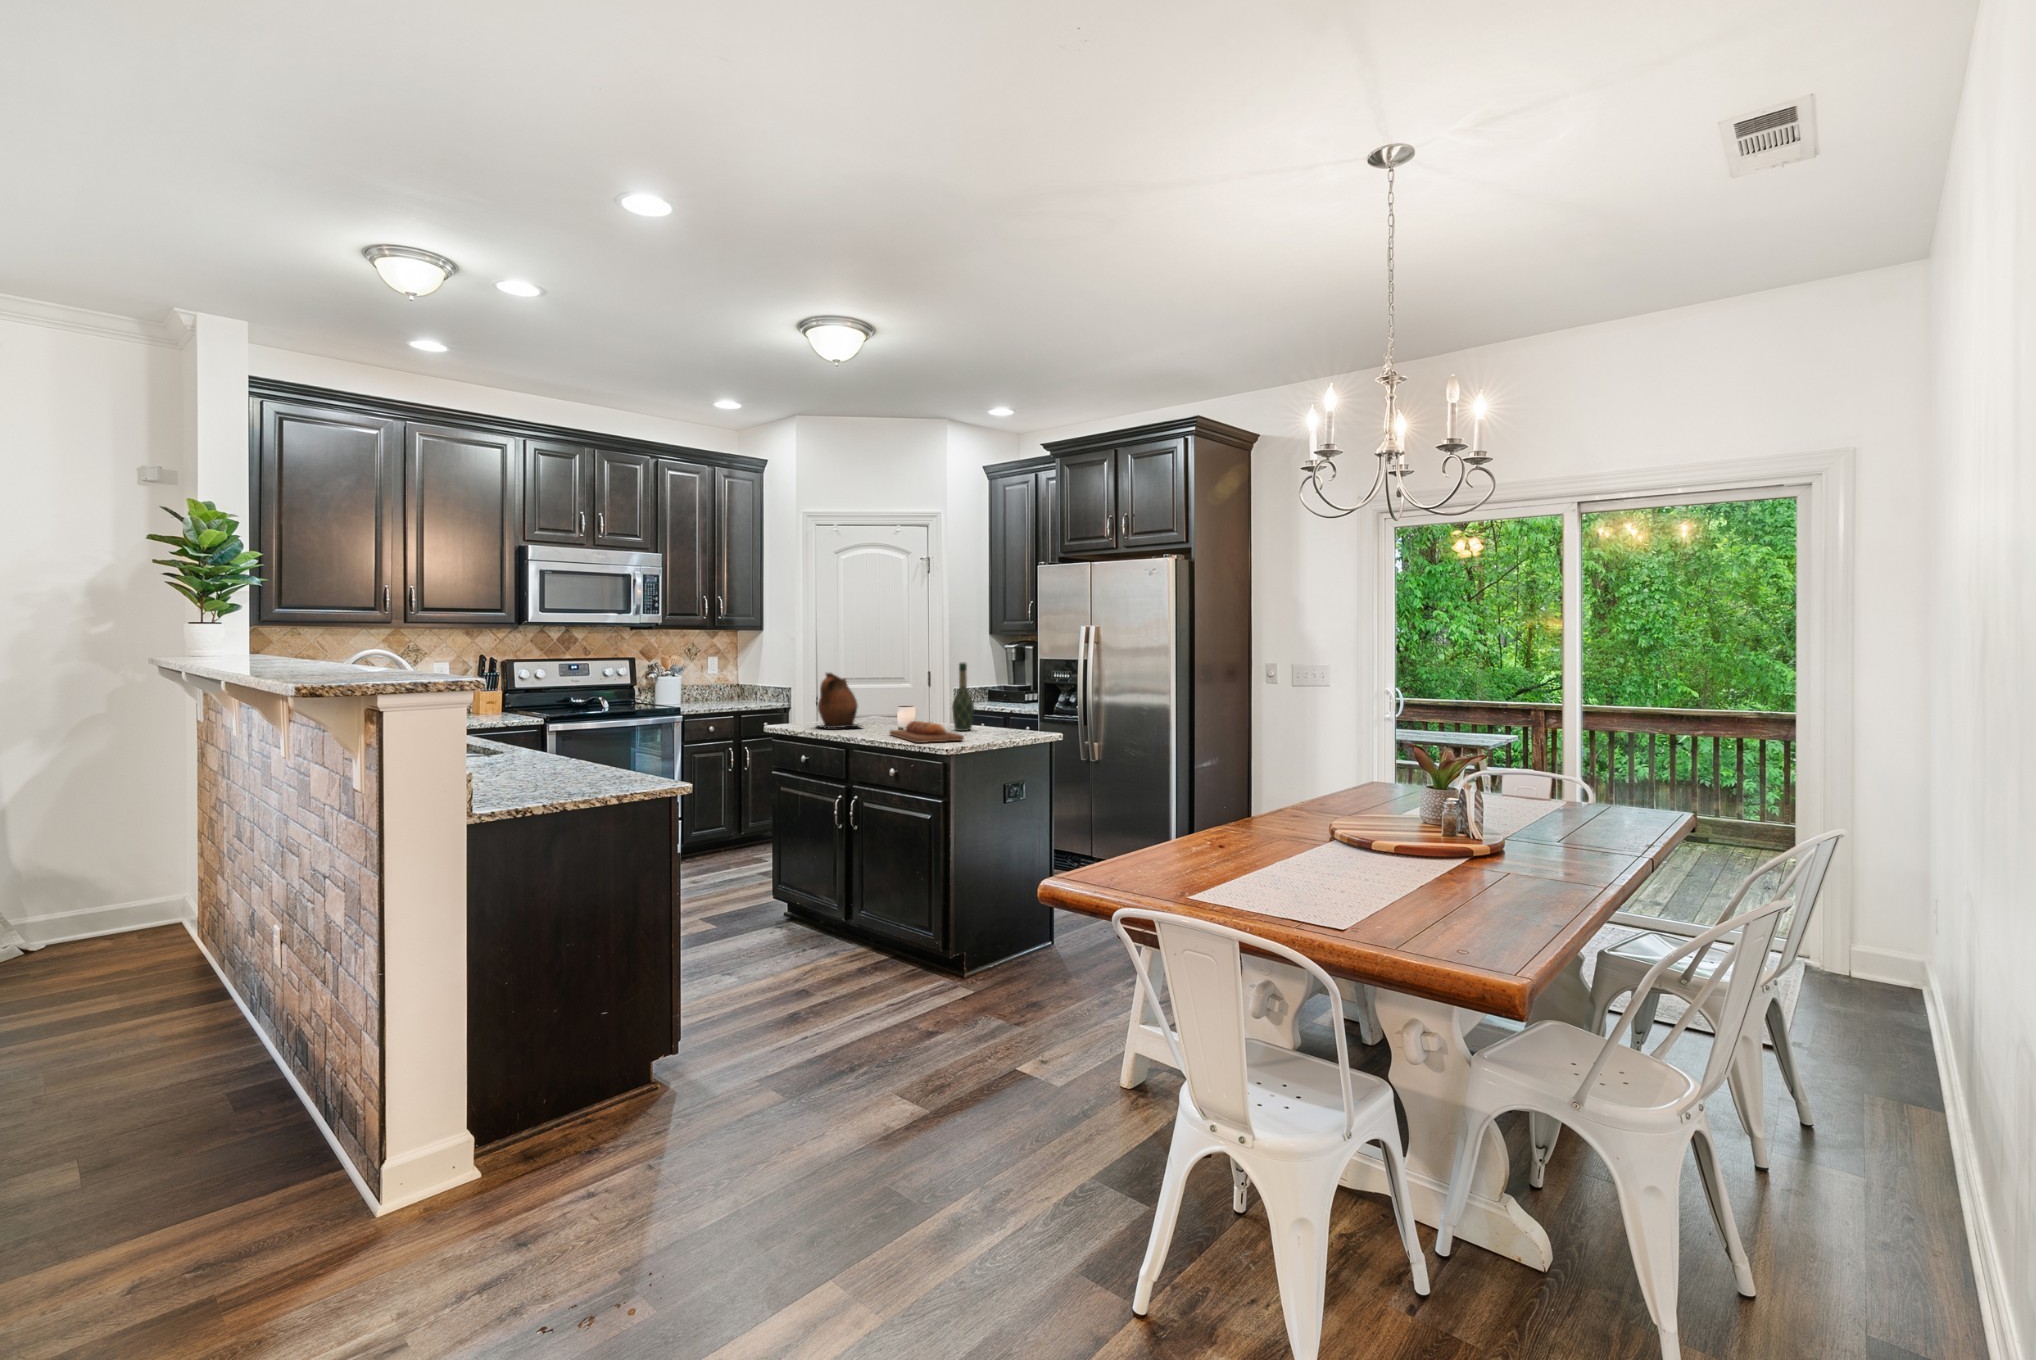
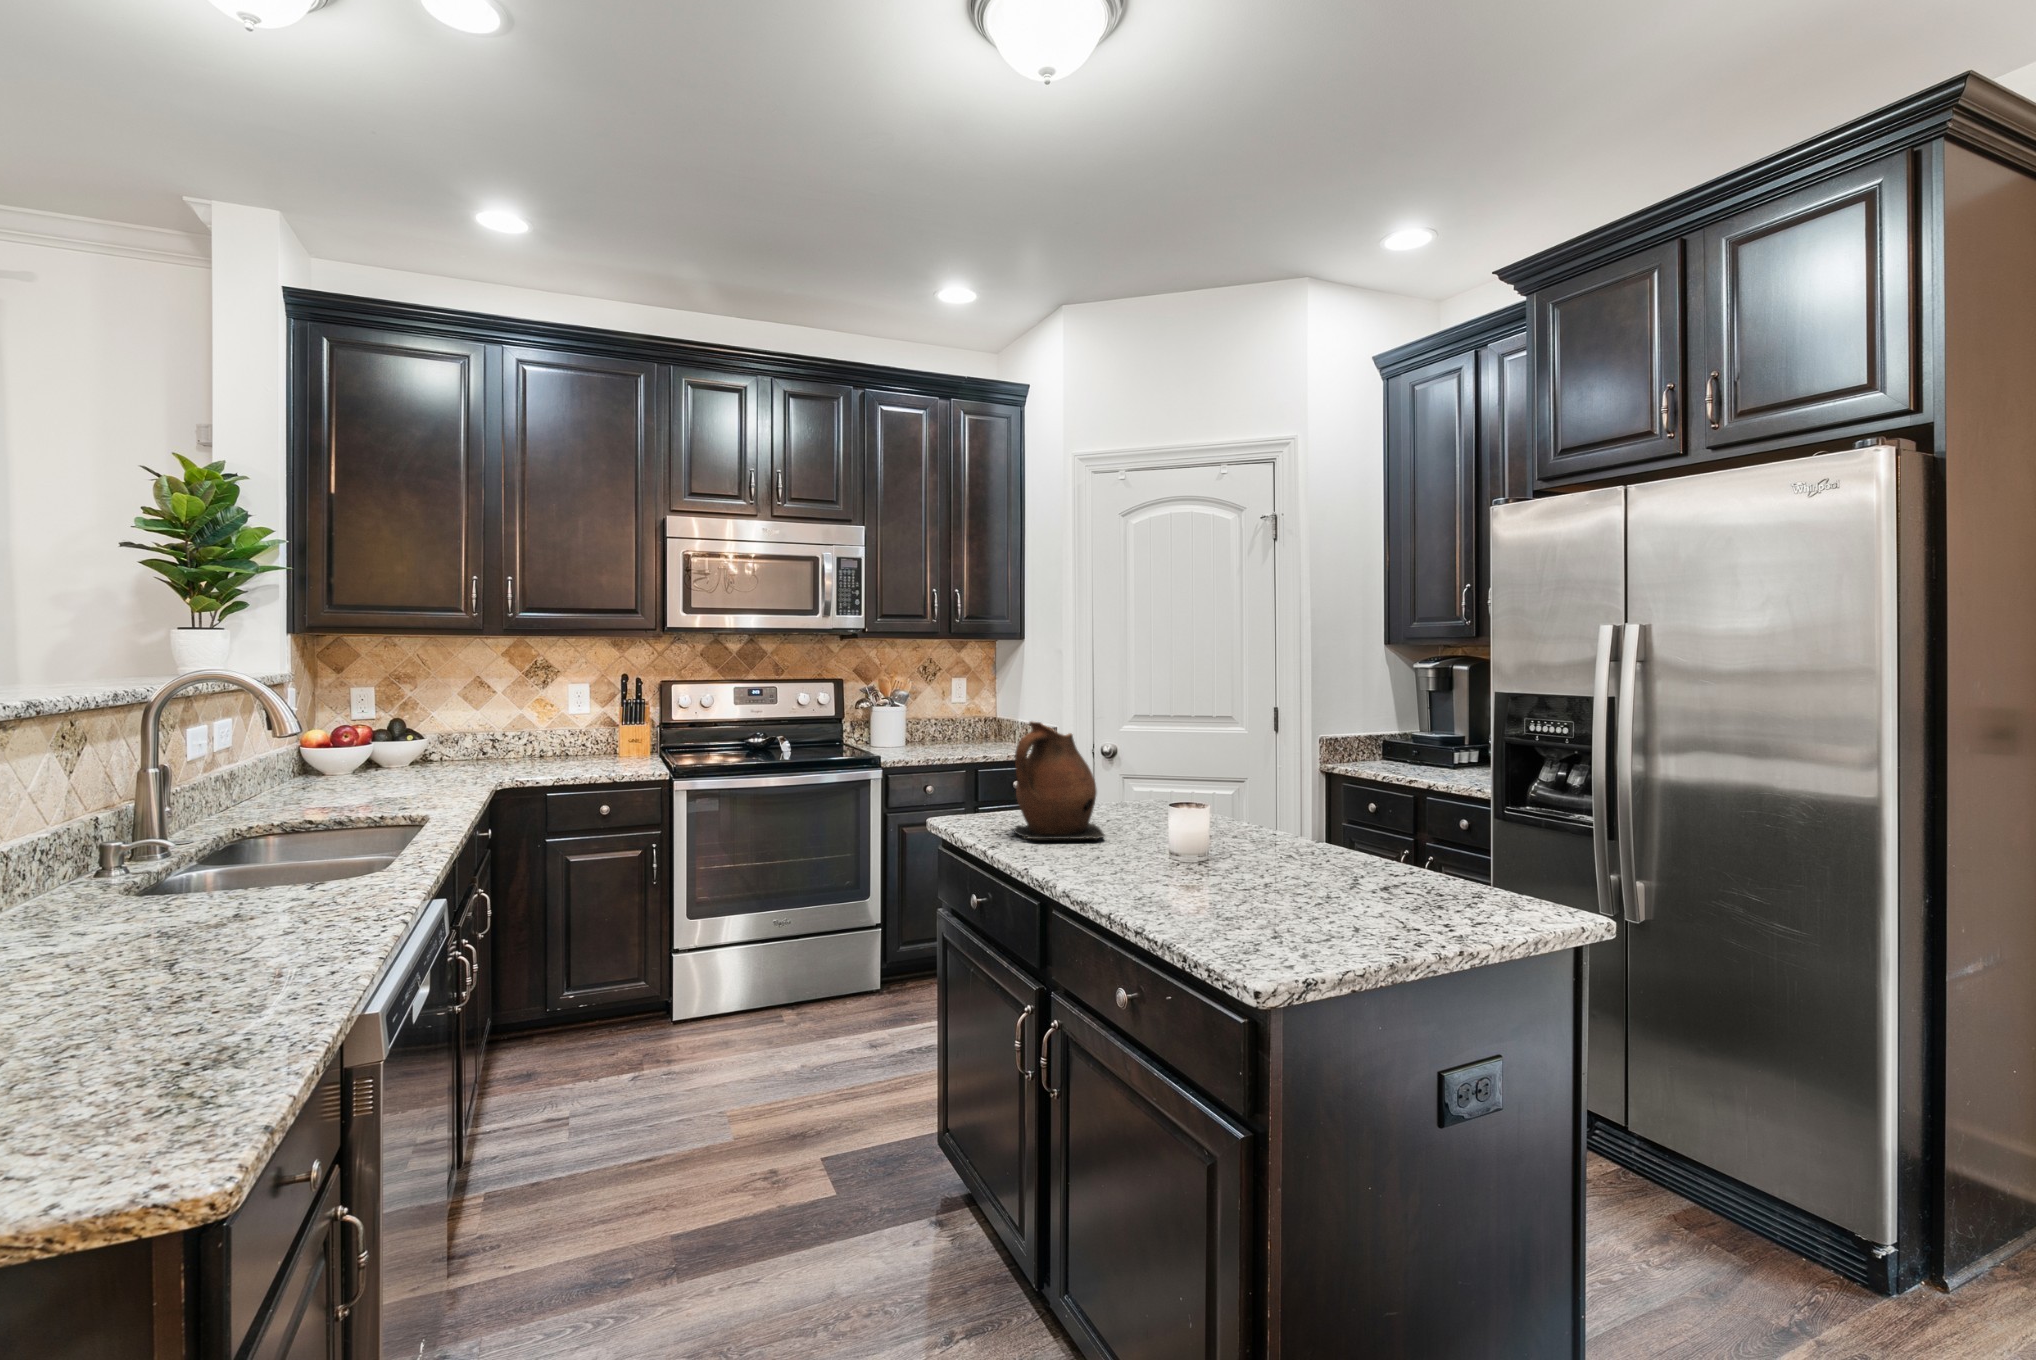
wine bottle: present [952,663,974,731] -> none [1299,707,1352,868]
bread loaf: present [890,721,964,743] -> none [1143,849,1321,929]

